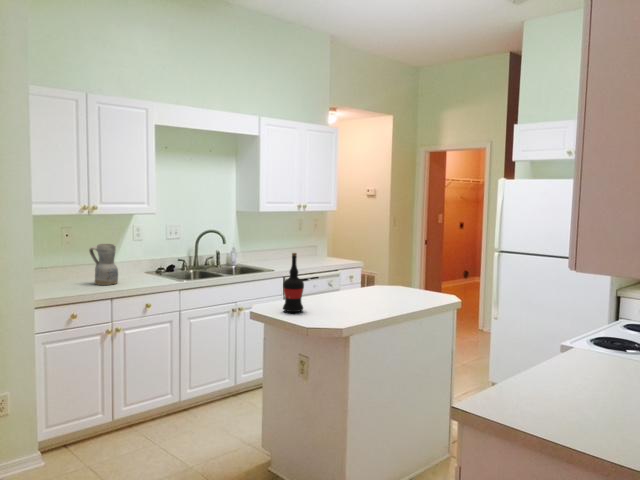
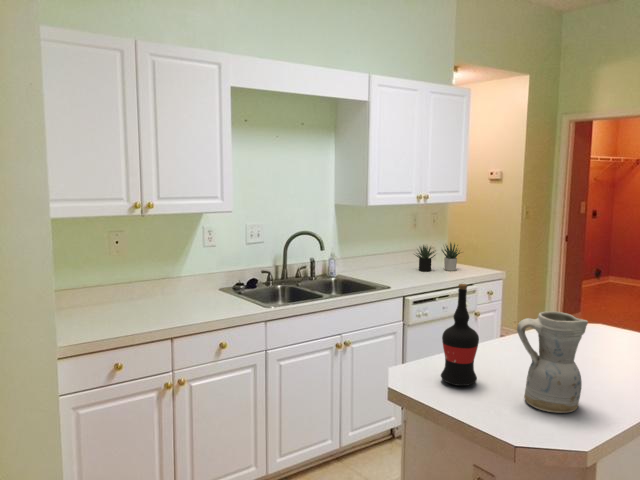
succulent plant: none [295,239,334,261] -> present [416,243,460,271]
ceramic pitcher: present [89,244,118,285] -> present [517,311,588,413]

